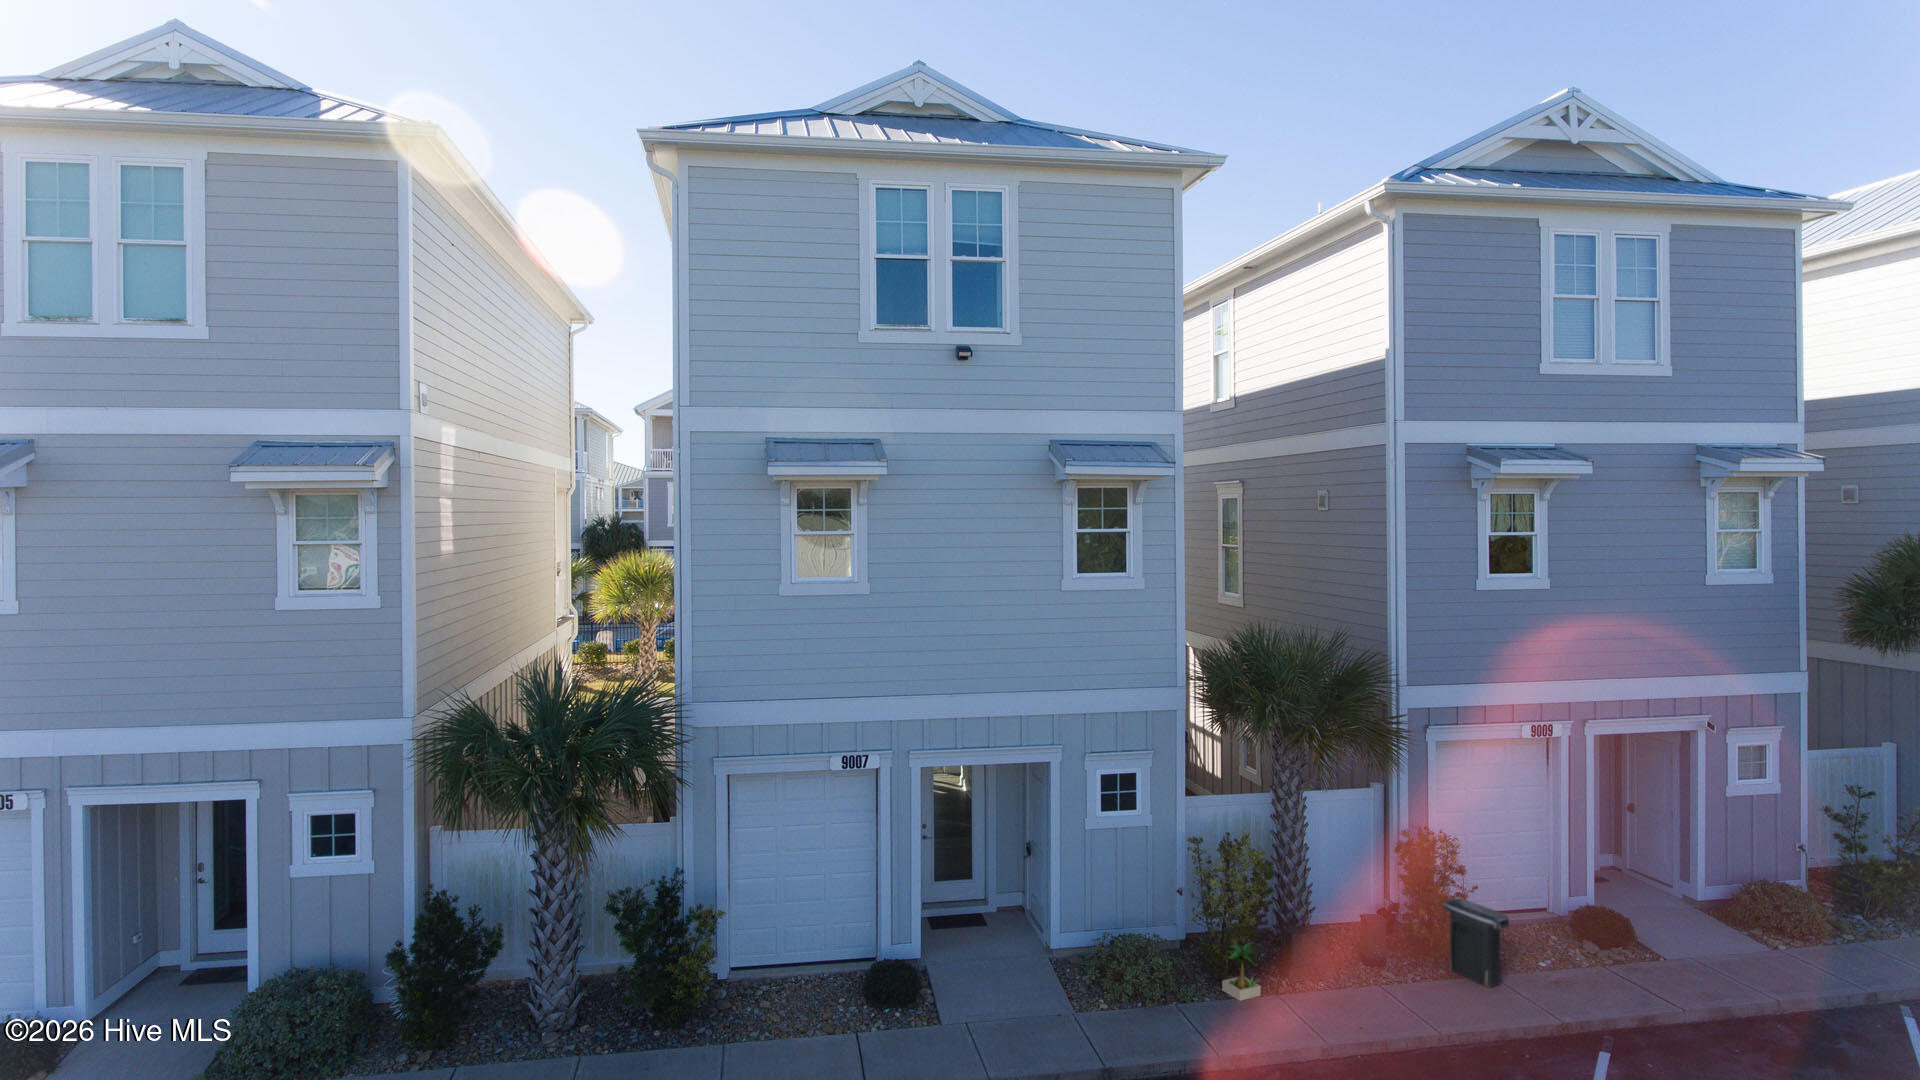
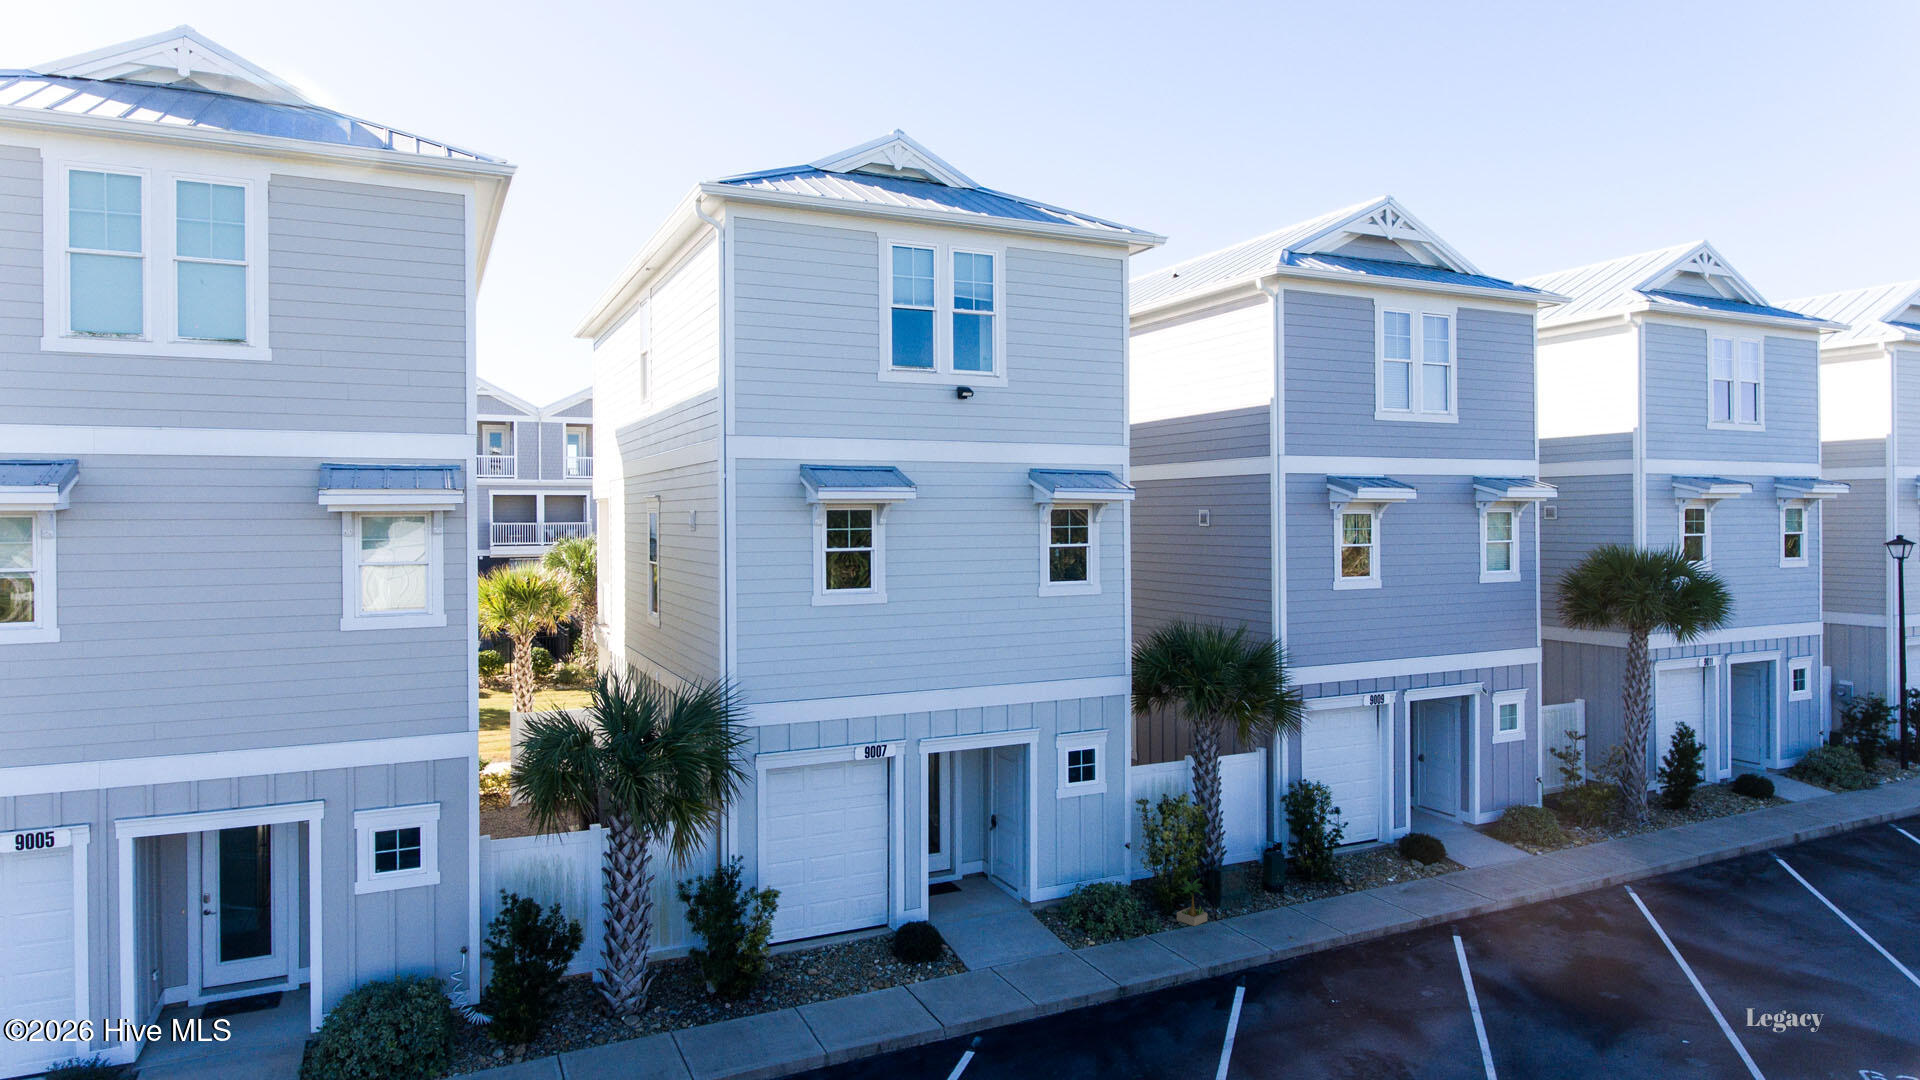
trash can: present [1443,899,1509,987] -> none [1325,833,1378,898]

